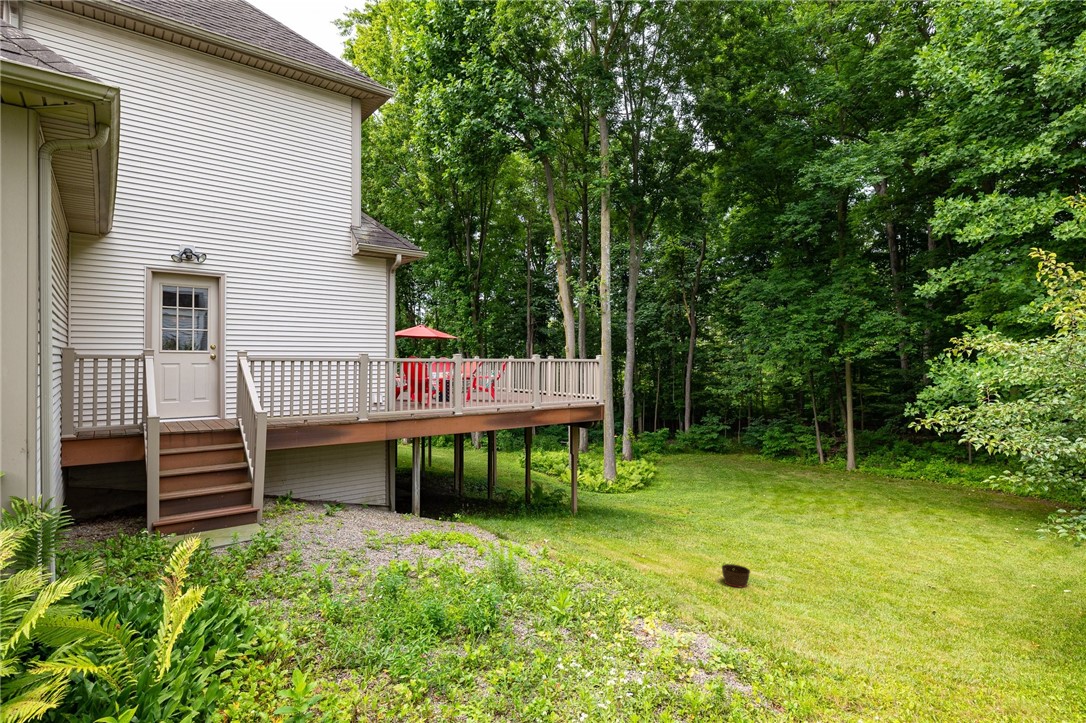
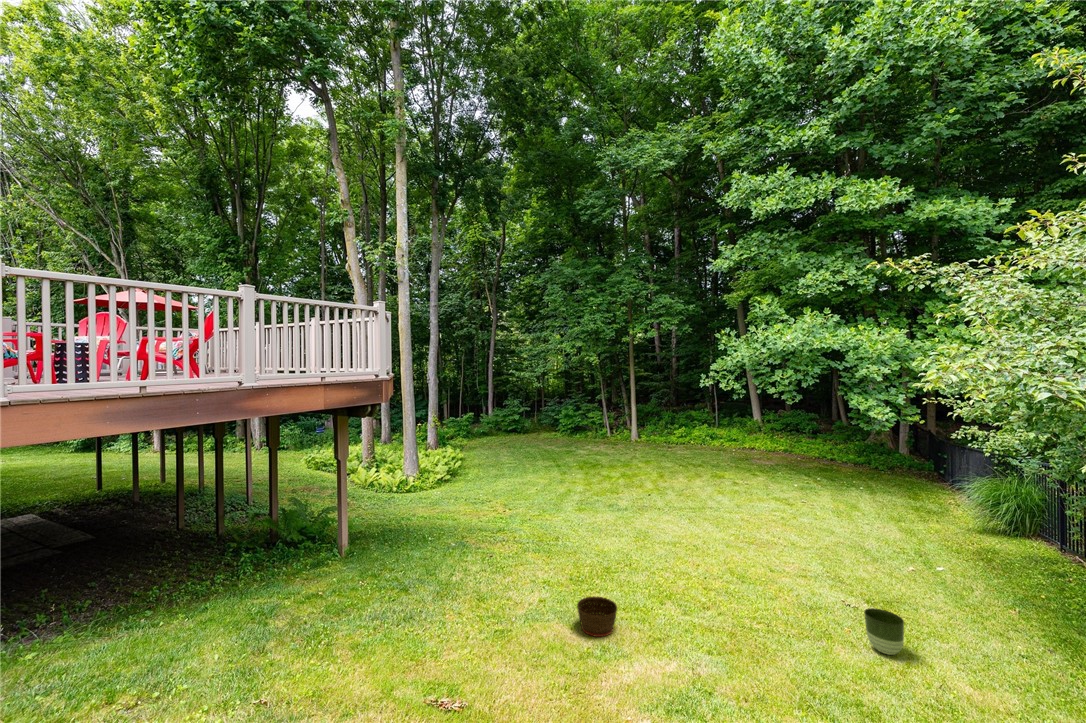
planter: none [942,602,972,634] -> present [864,608,904,655]

